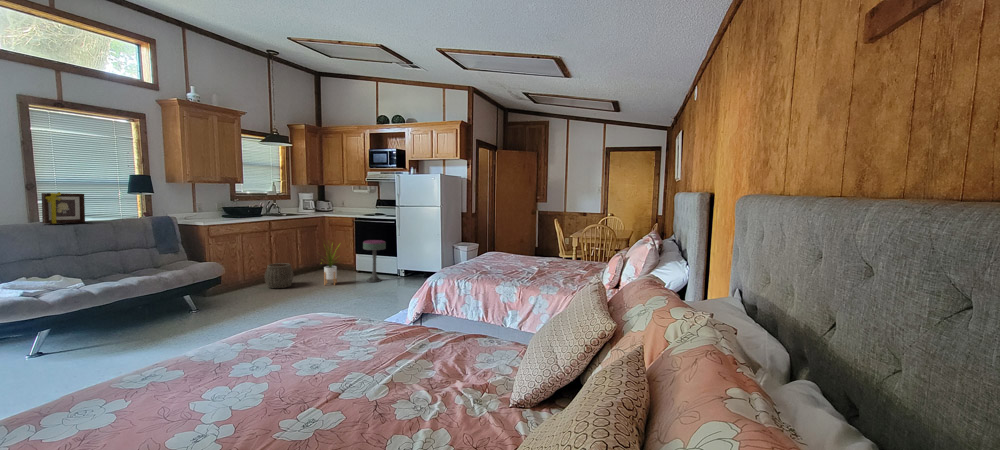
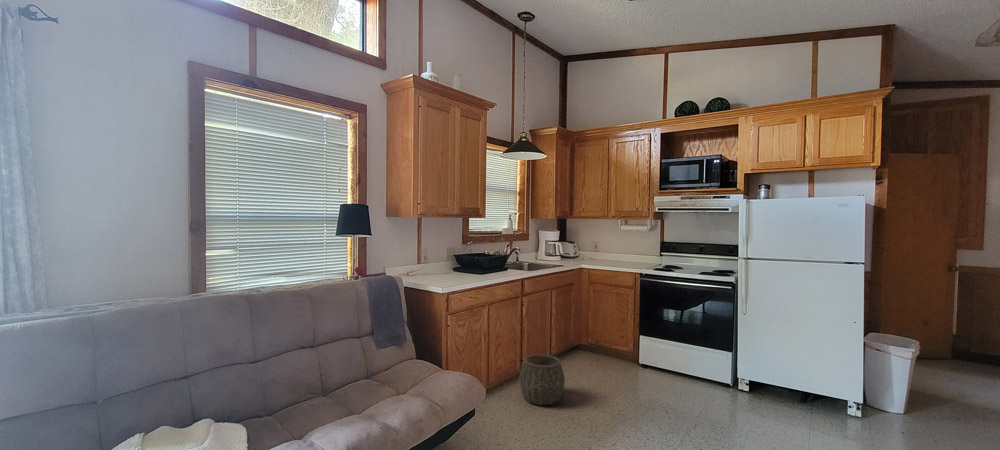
picture frame: present [41,192,85,224] -> none [204,235,272,297]
bar stool: present [363,240,386,282] -> none [681,319,727,405]
house plant: present [324,246,339,285] -> none [603,315,653,406]

